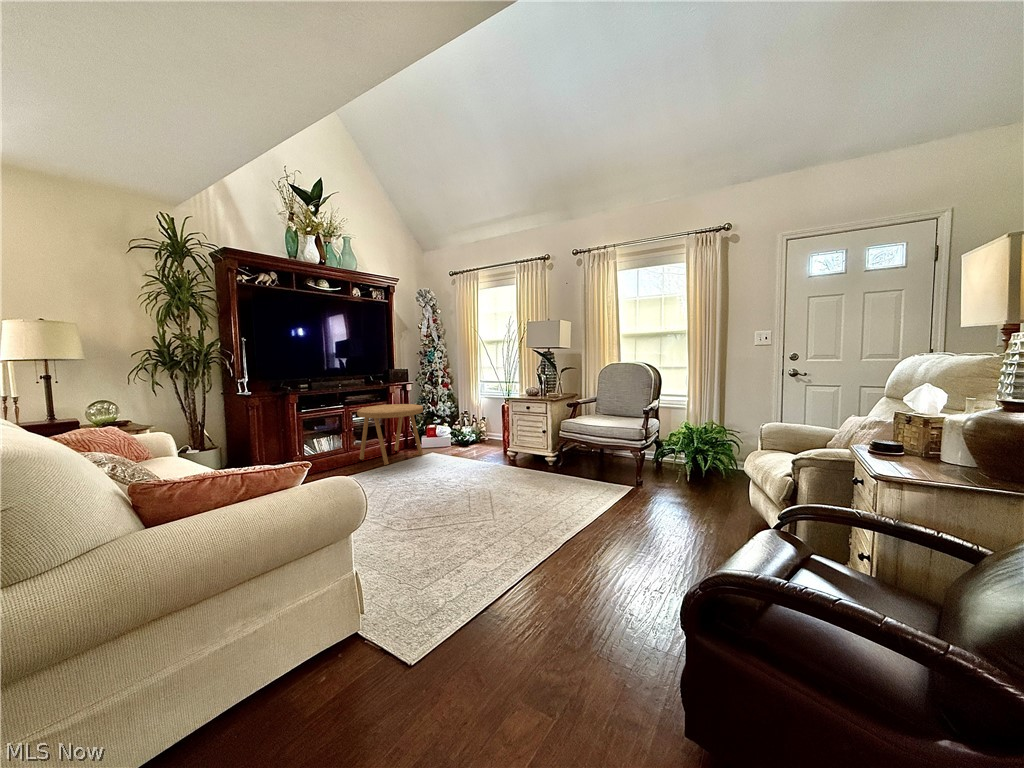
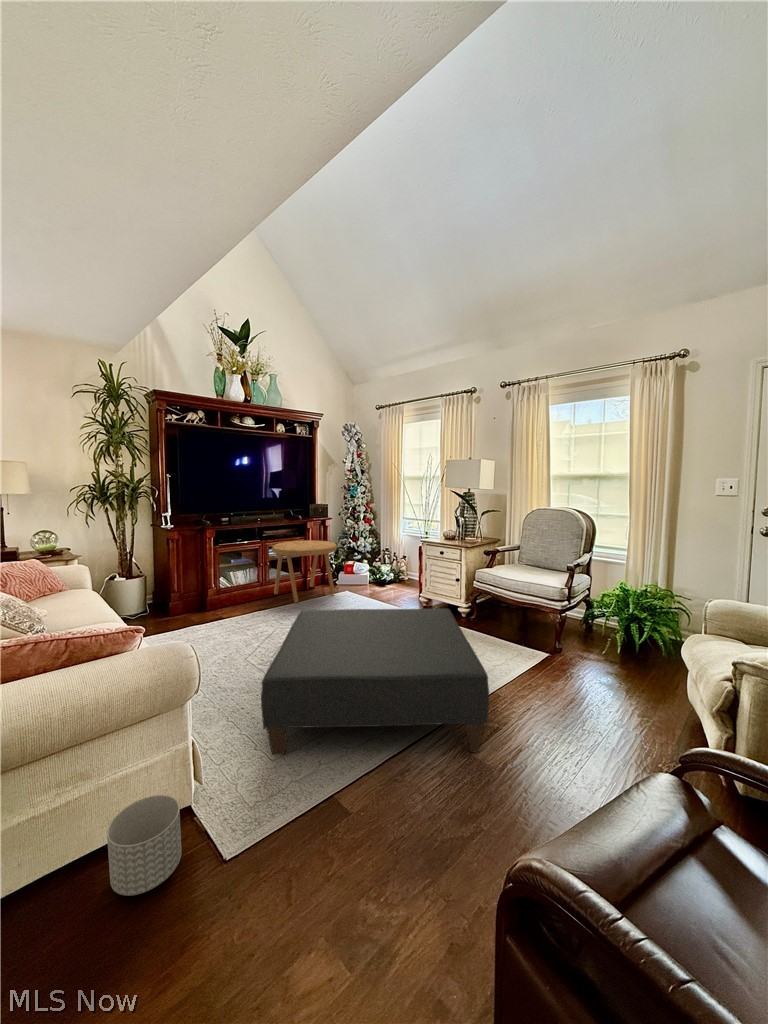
ottoman: none [407,451,610,589] -> present [261,608,489,755]
planter: none [300,621,368,711] -> present [107,795,182,896]

